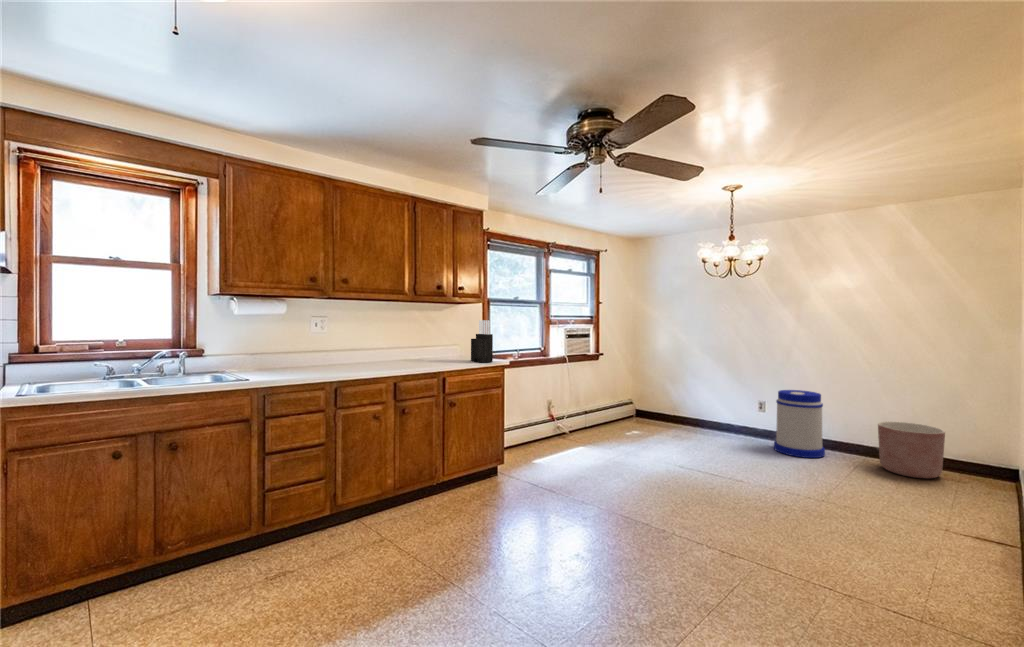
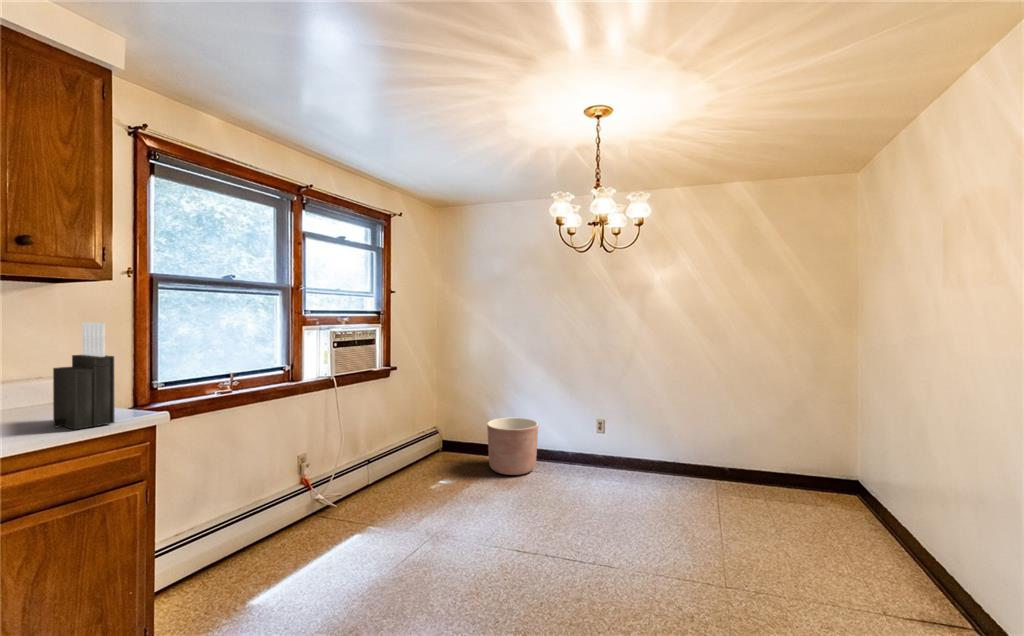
trash can: present [774,390,825,458] -> none [622,407,680,499]
planter: present [878,421,945,479] -> present [487,418,538,475]

